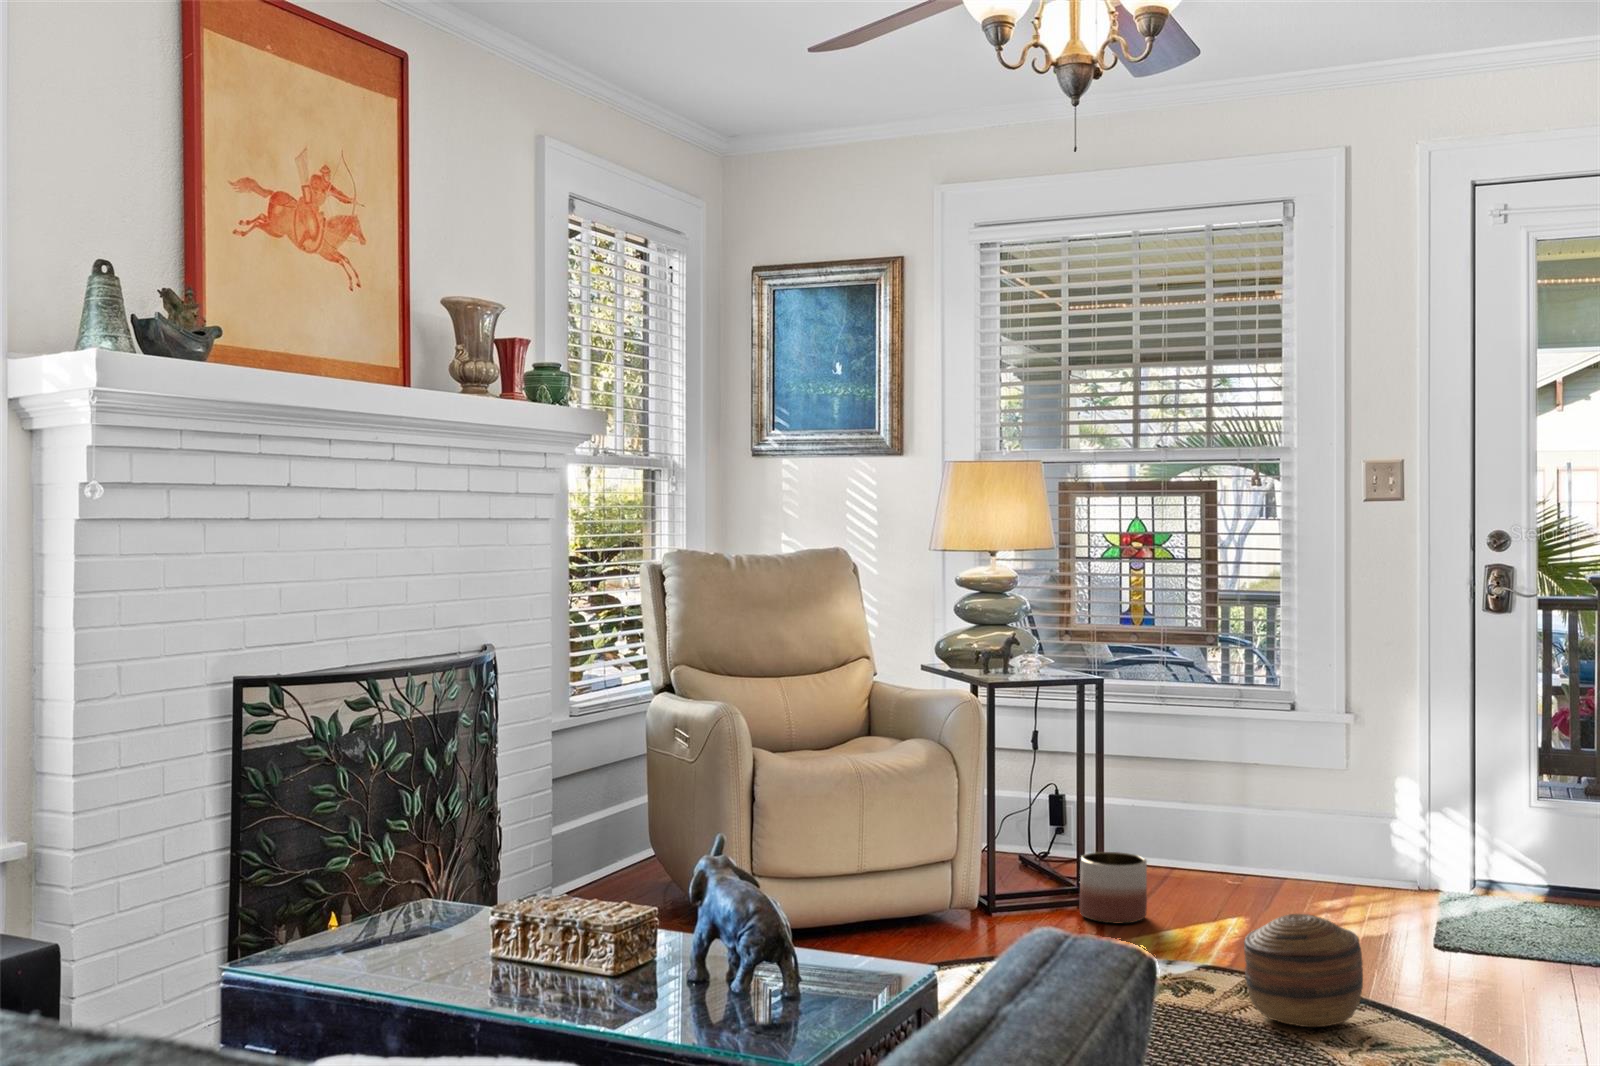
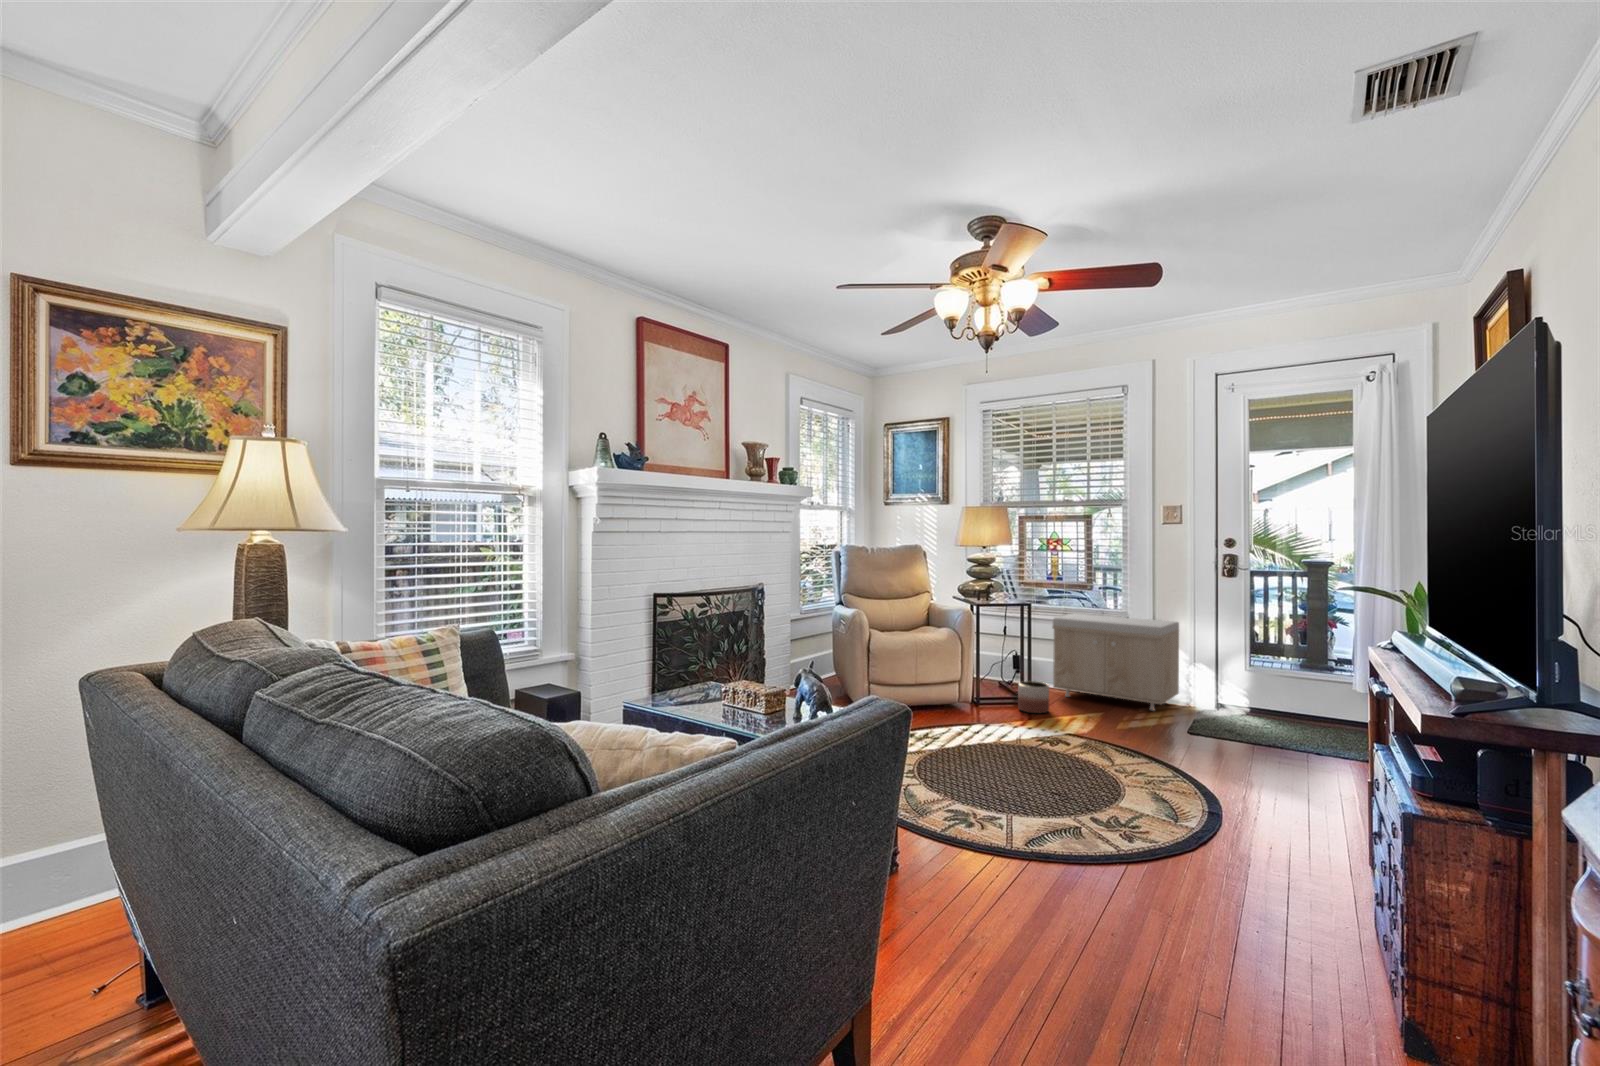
storage bench: none [1143,697,1400,904] -> present [1052,613,1179,710]
basket: present [1244,914,1363,1027] -> none [1081,711,1138,763]

